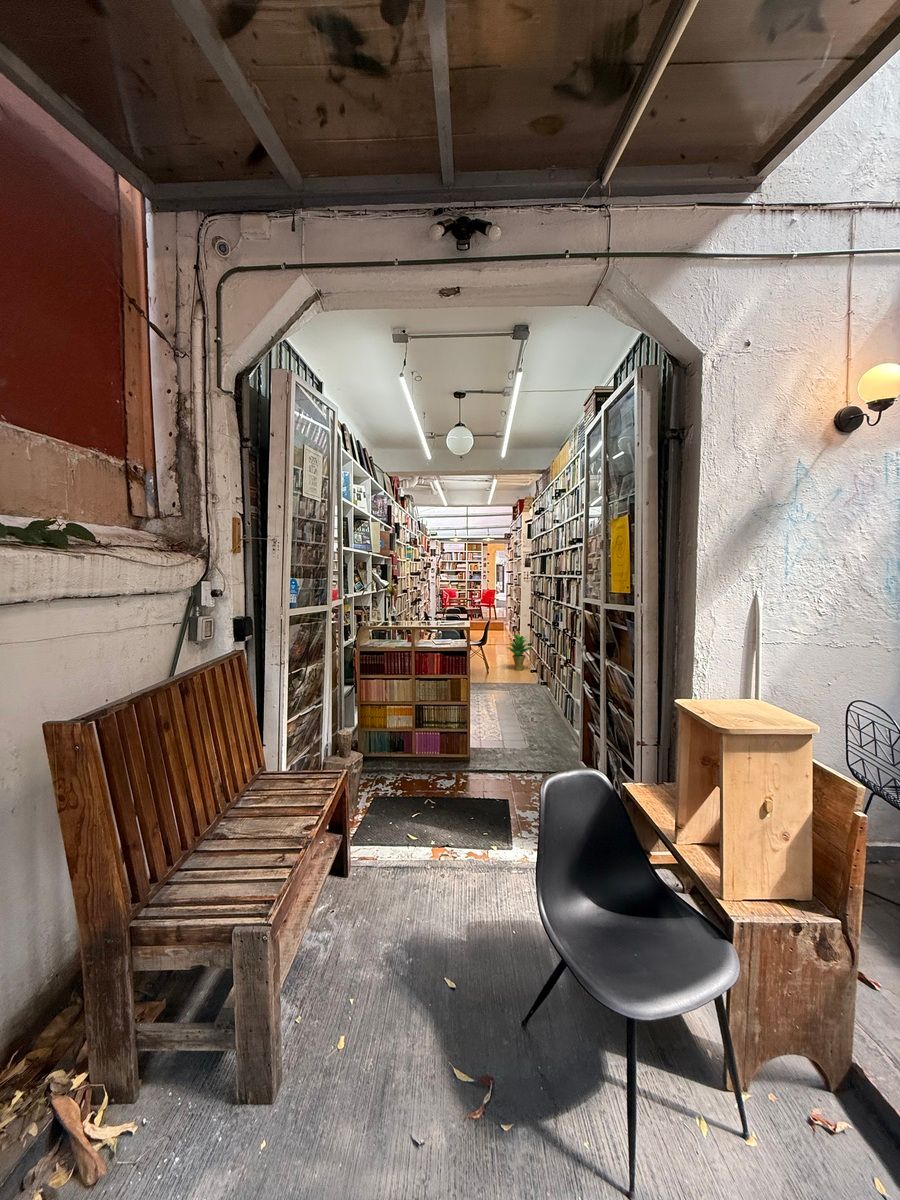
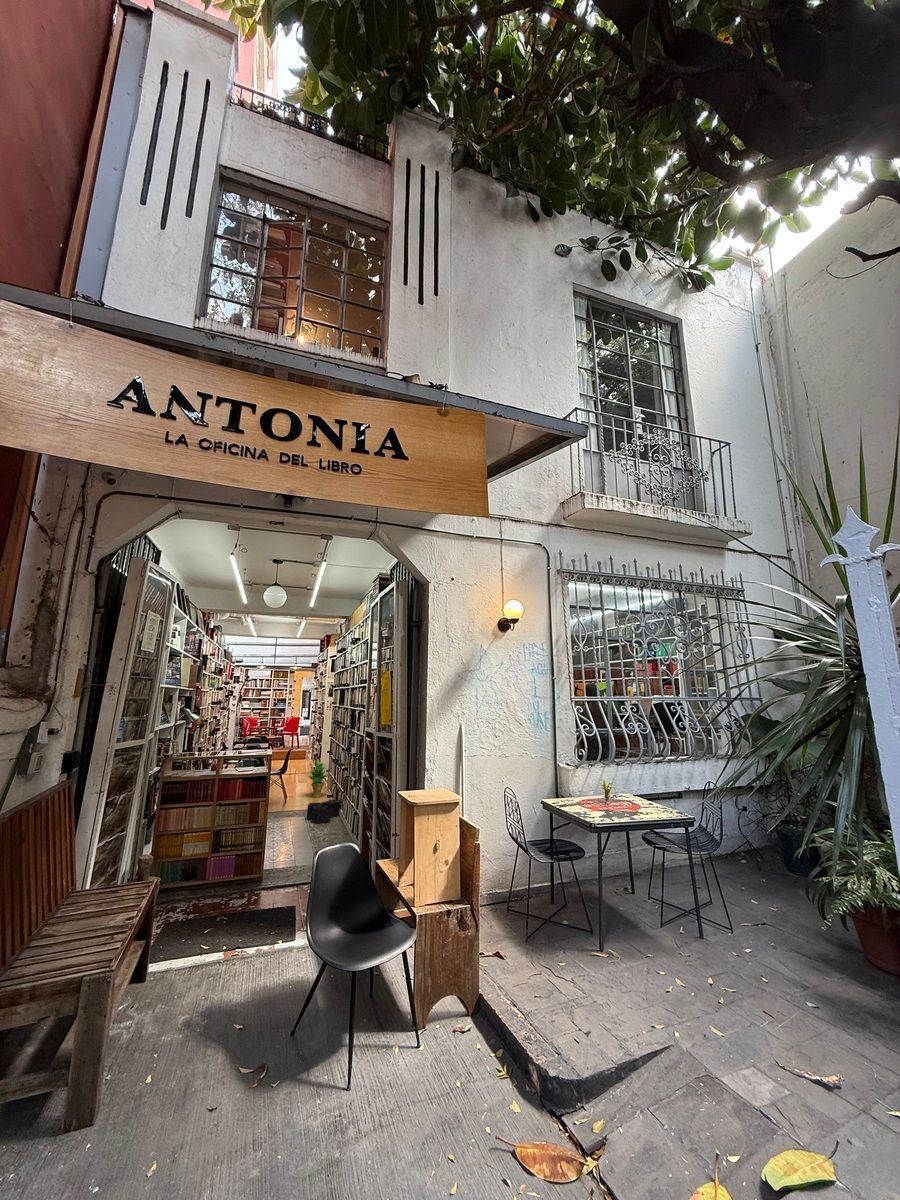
storage bin: none [510,675,548,700] -> present [307,799,342,824]

